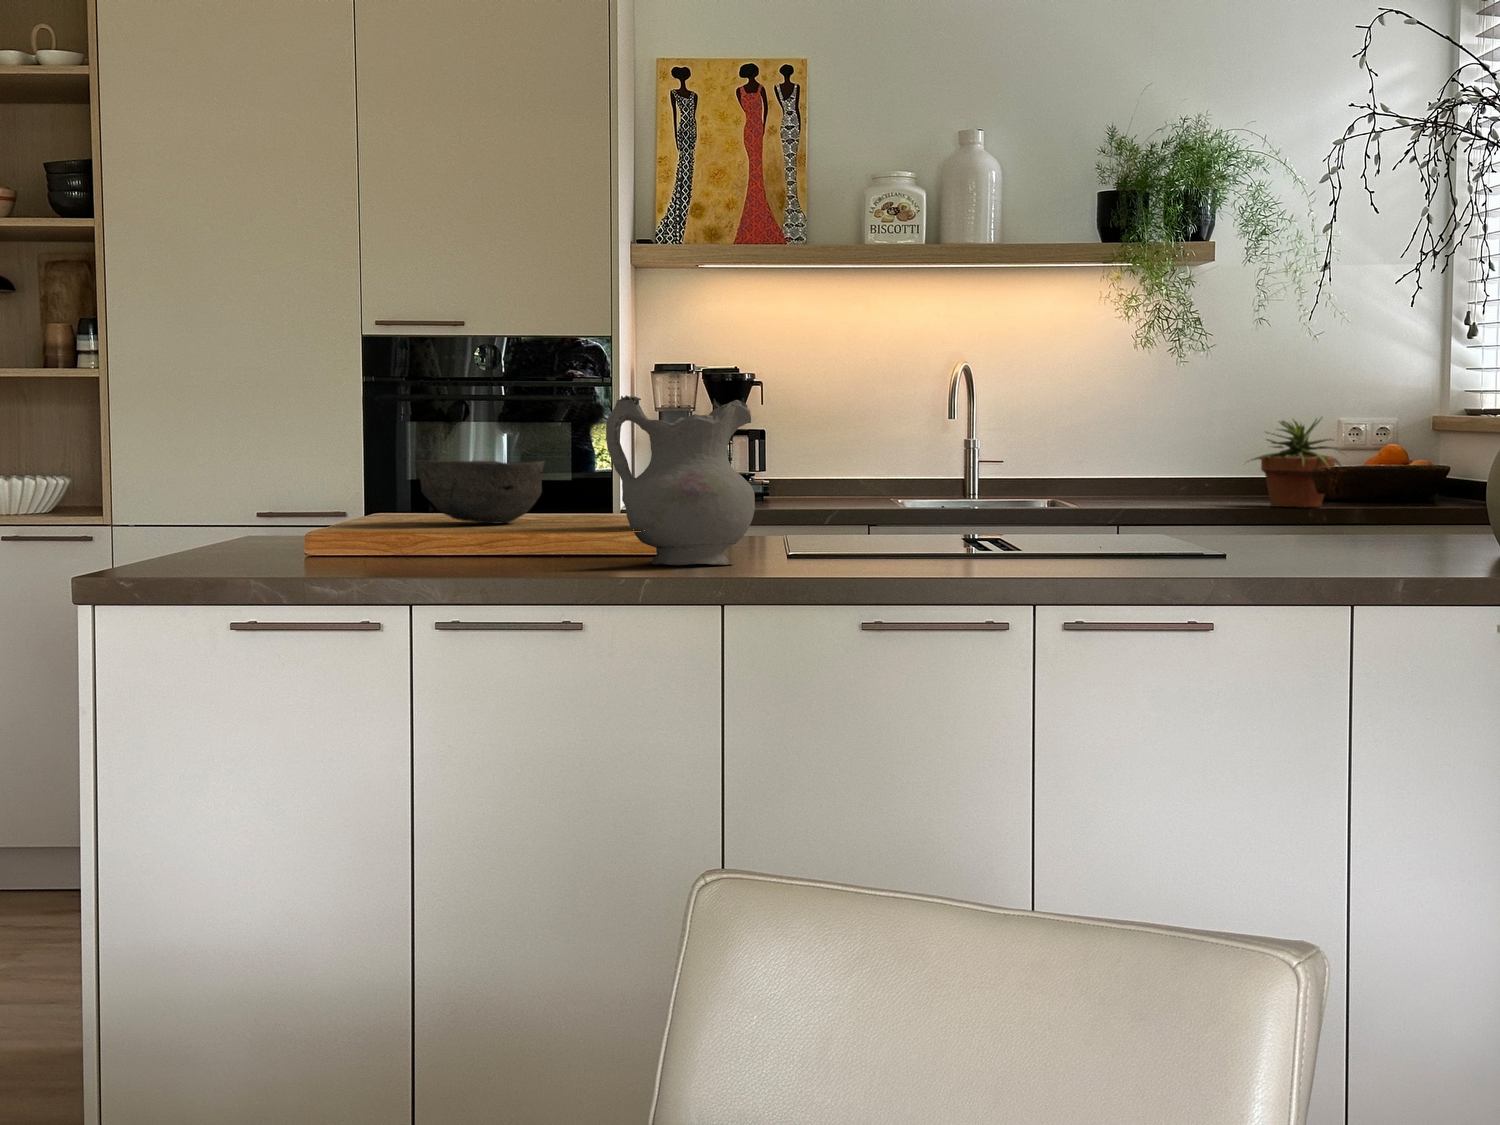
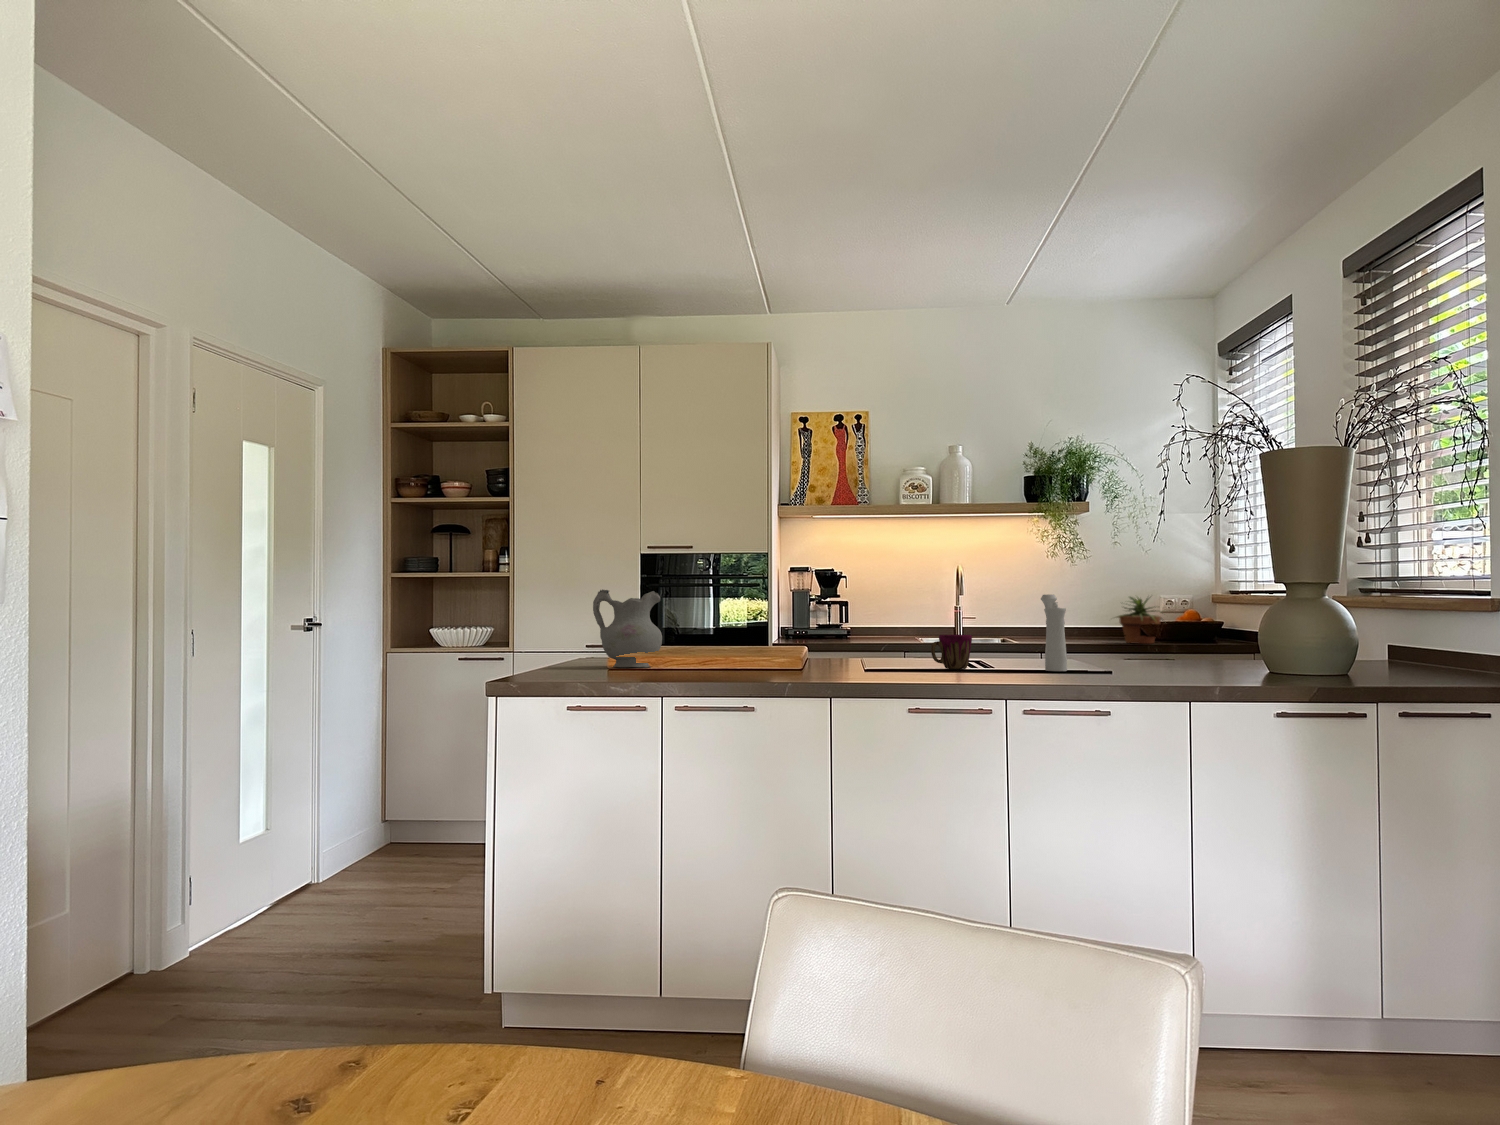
ceramic pitcher: present [606,395,755,565] -> present [593,589,662,667]
pepper mill: none [1148,410,1205,574] -> present [1041,594,1067,671]
bowl: present [415,460,544,523] -> none [691,618,751,648]
cup: none [917,496,1003,568] -> present [931,635,972,669]

